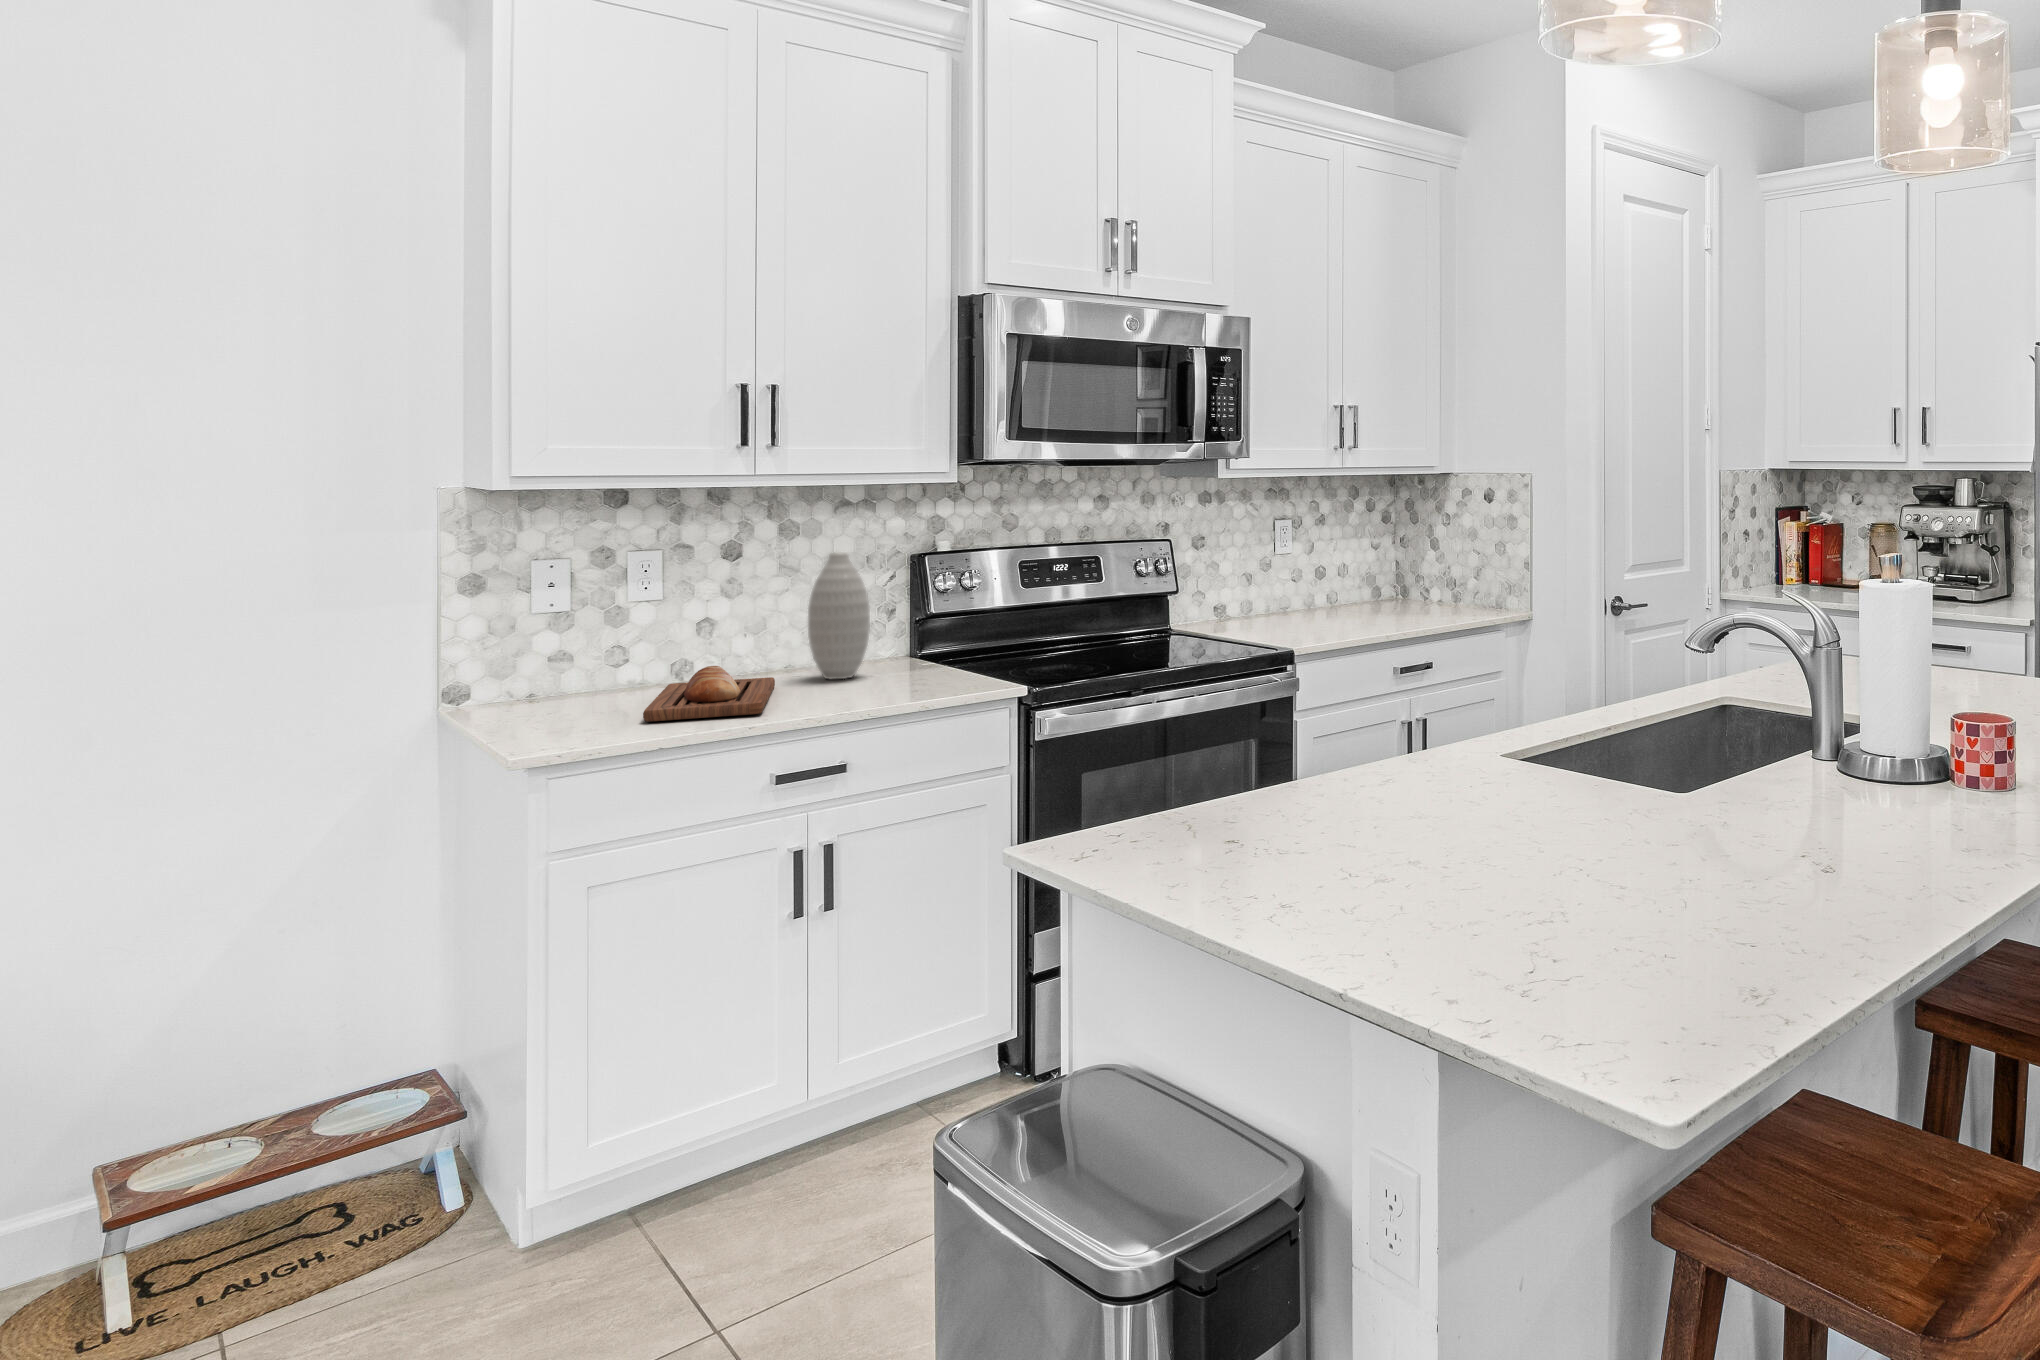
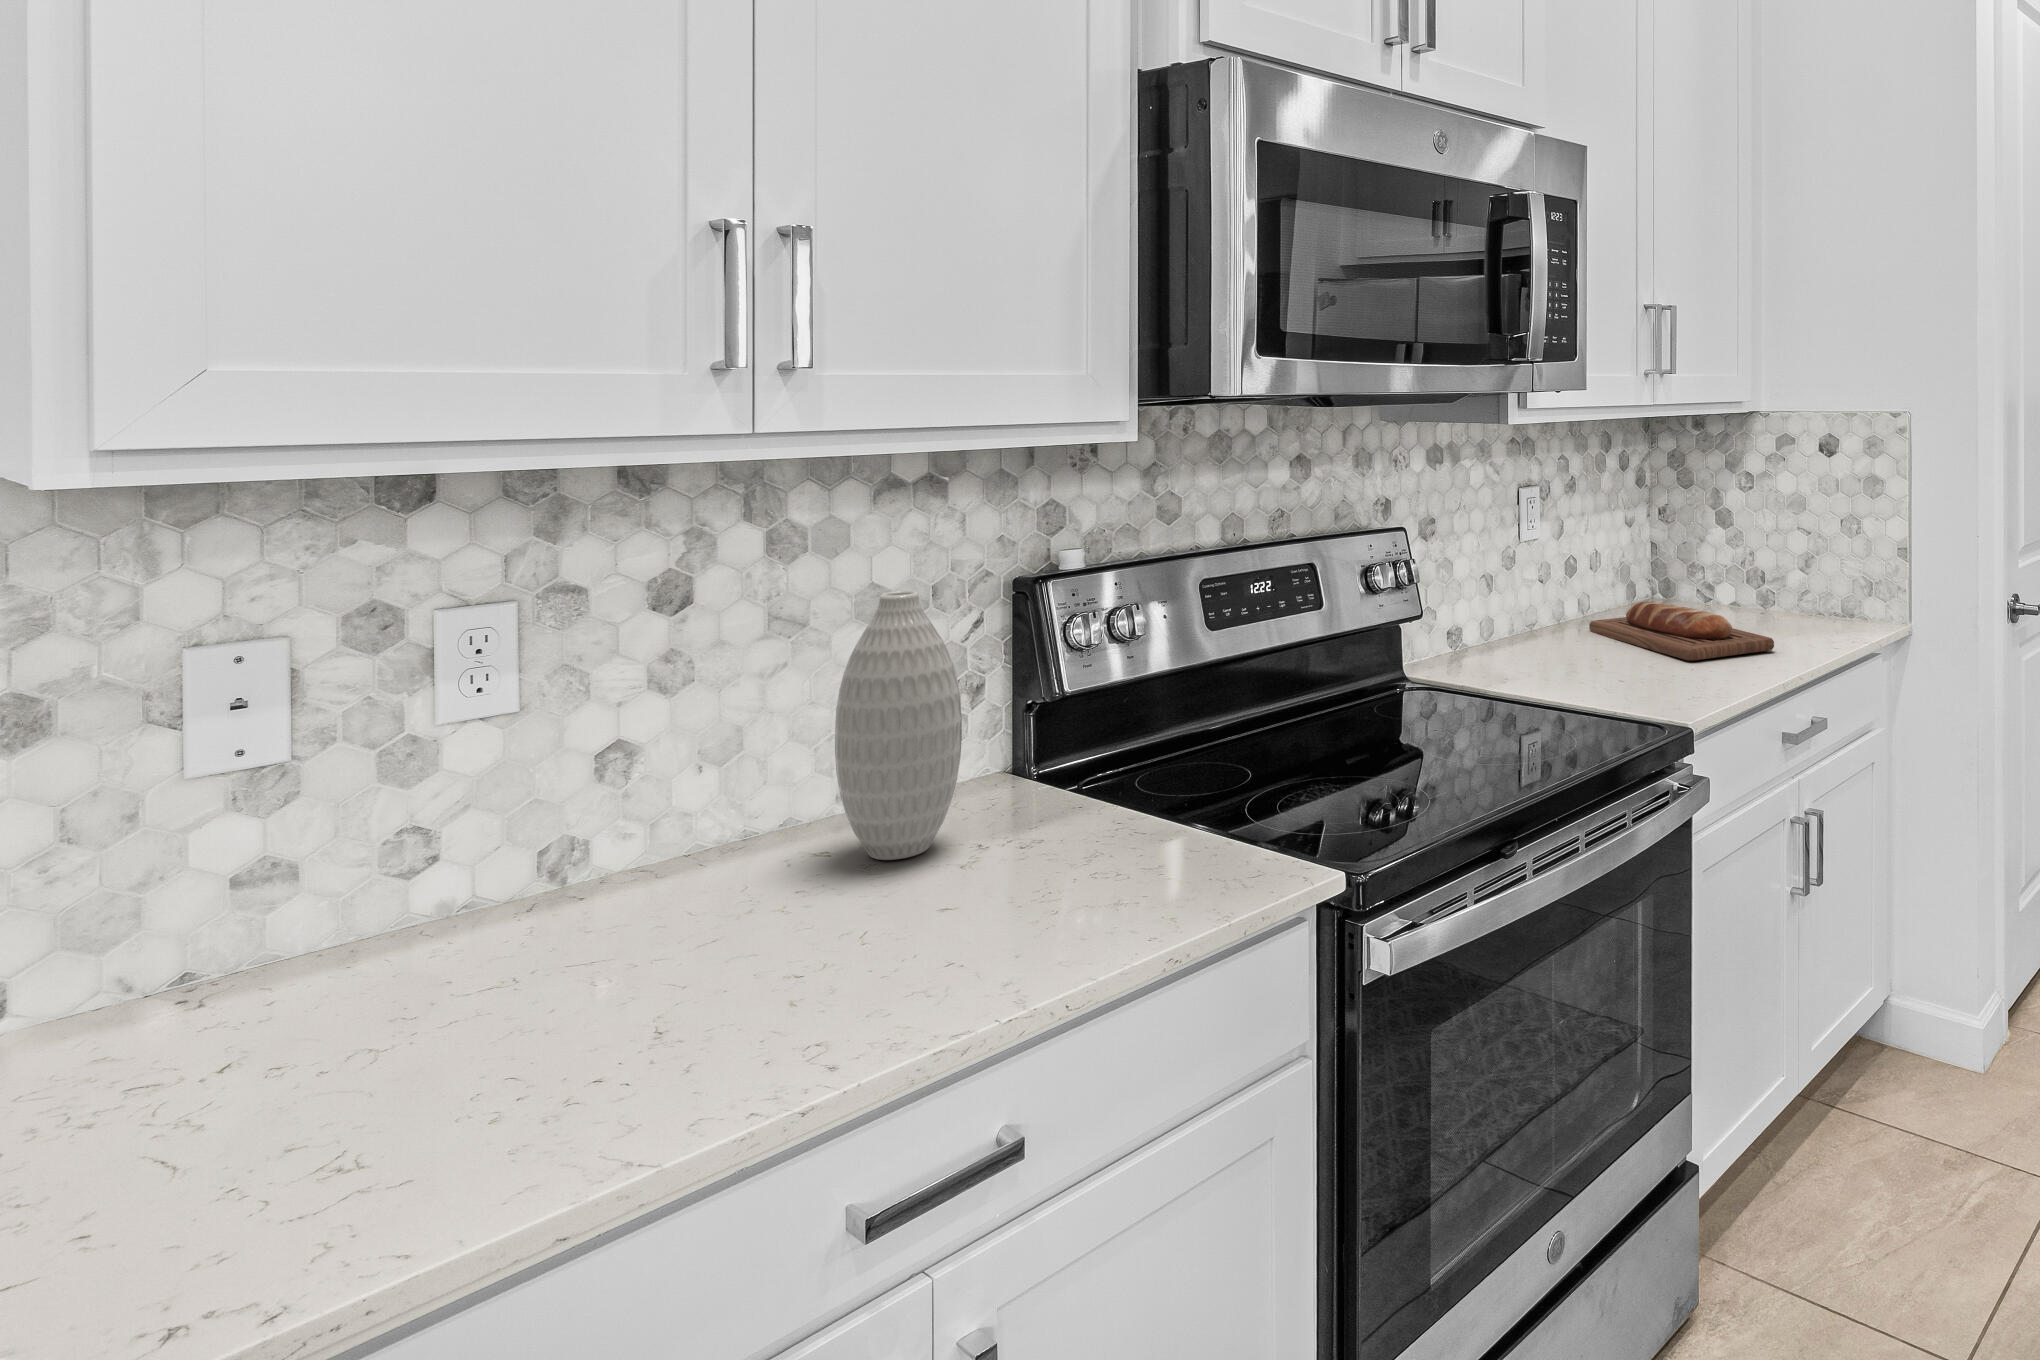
bread loaf: present [643,666,775,721] -> present [1589,601,1774,660]

